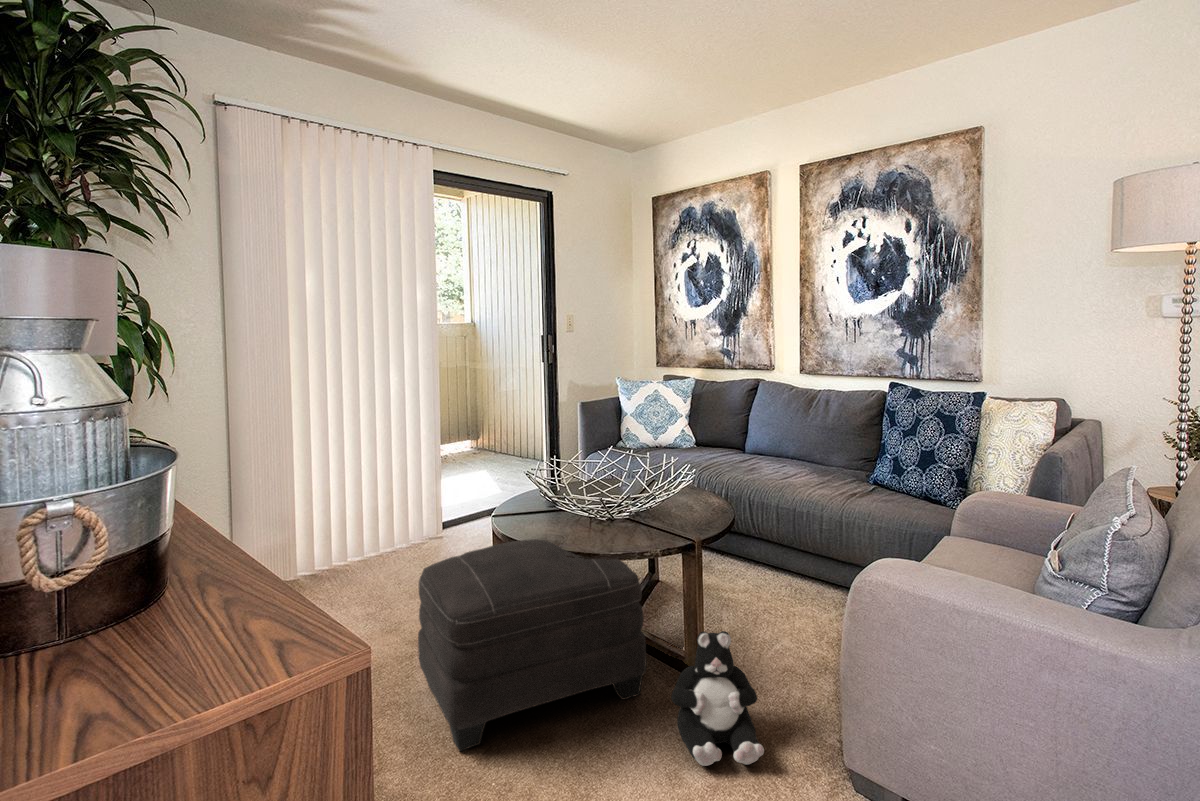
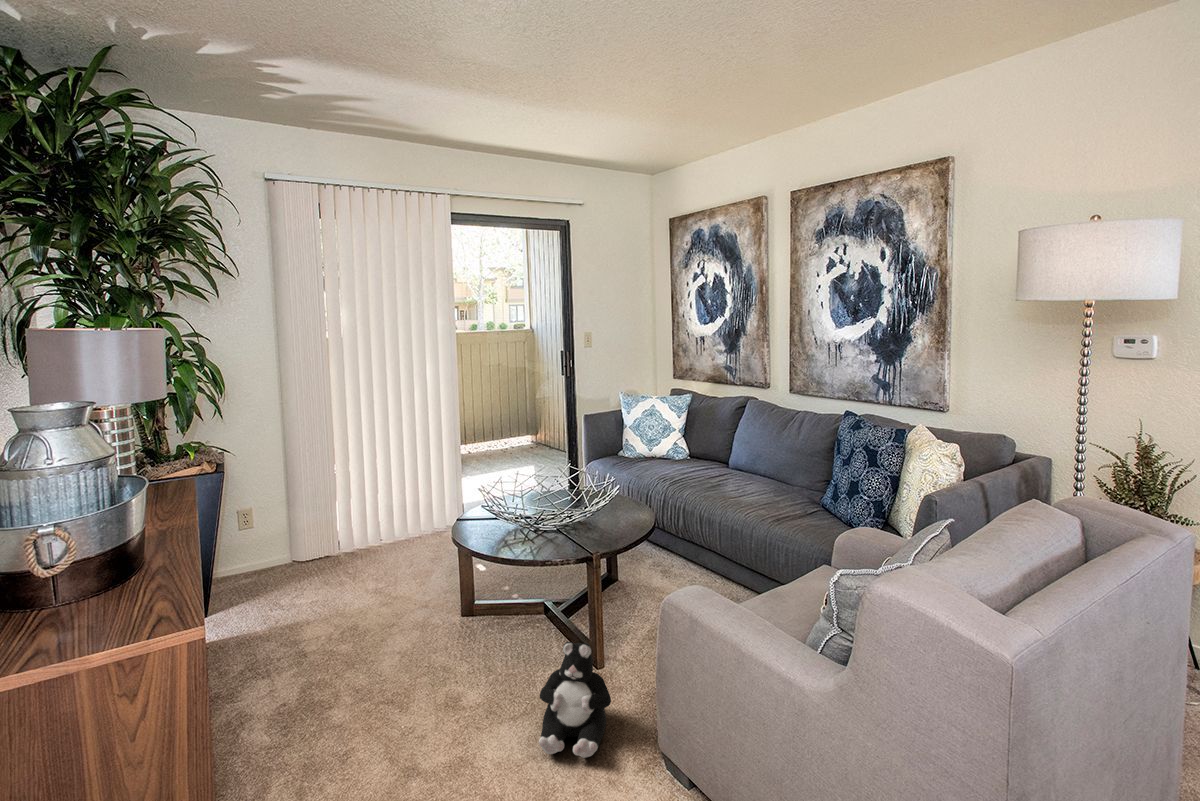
ottoman: present [418,539,646,751] -> none [362,548,544,717]

